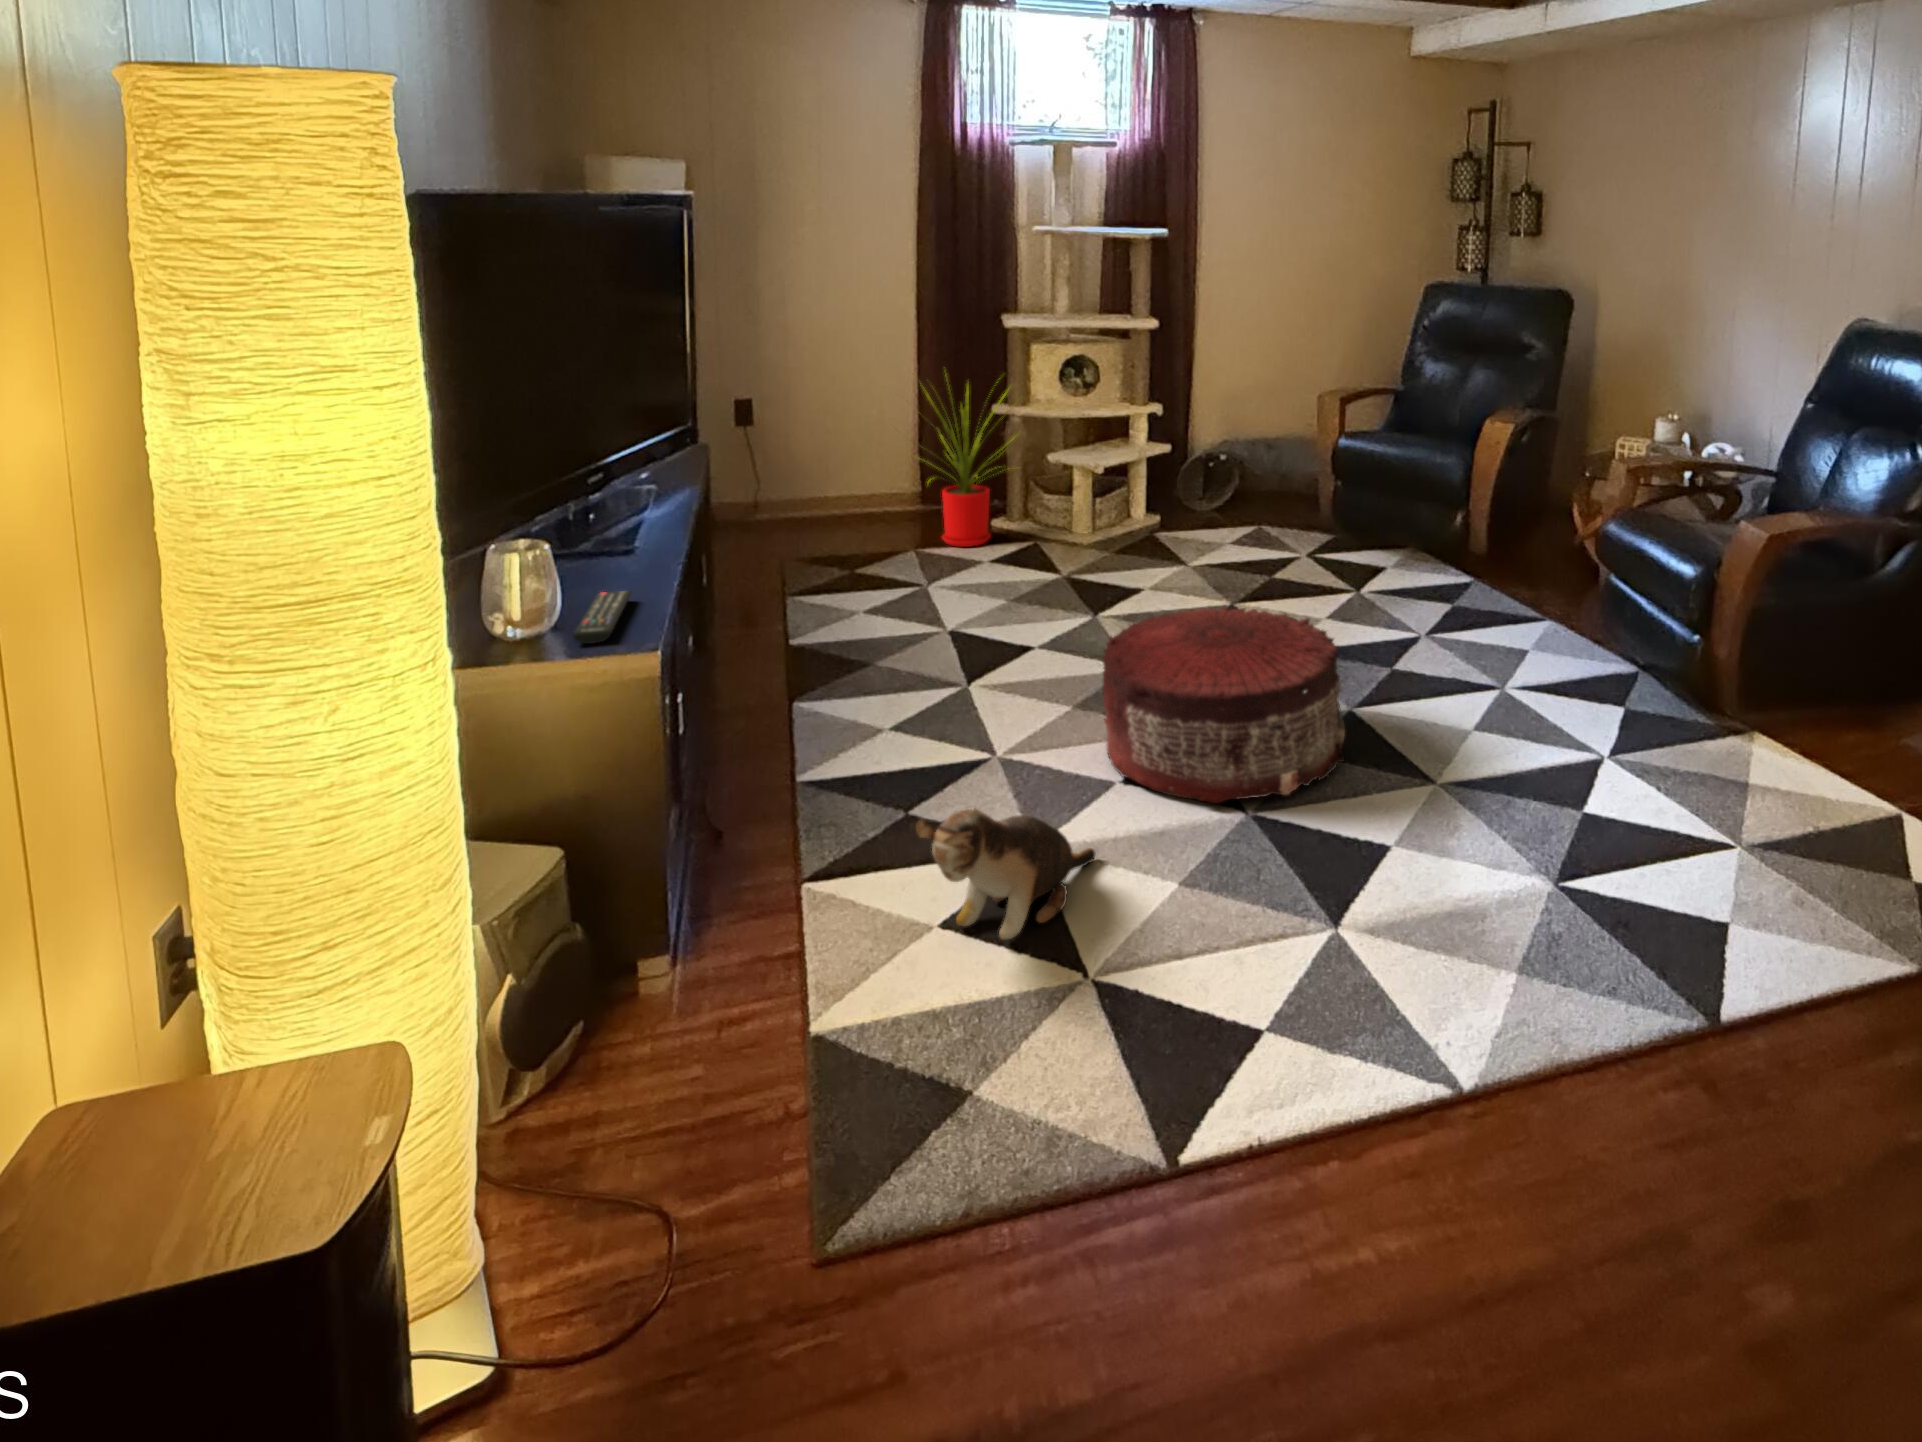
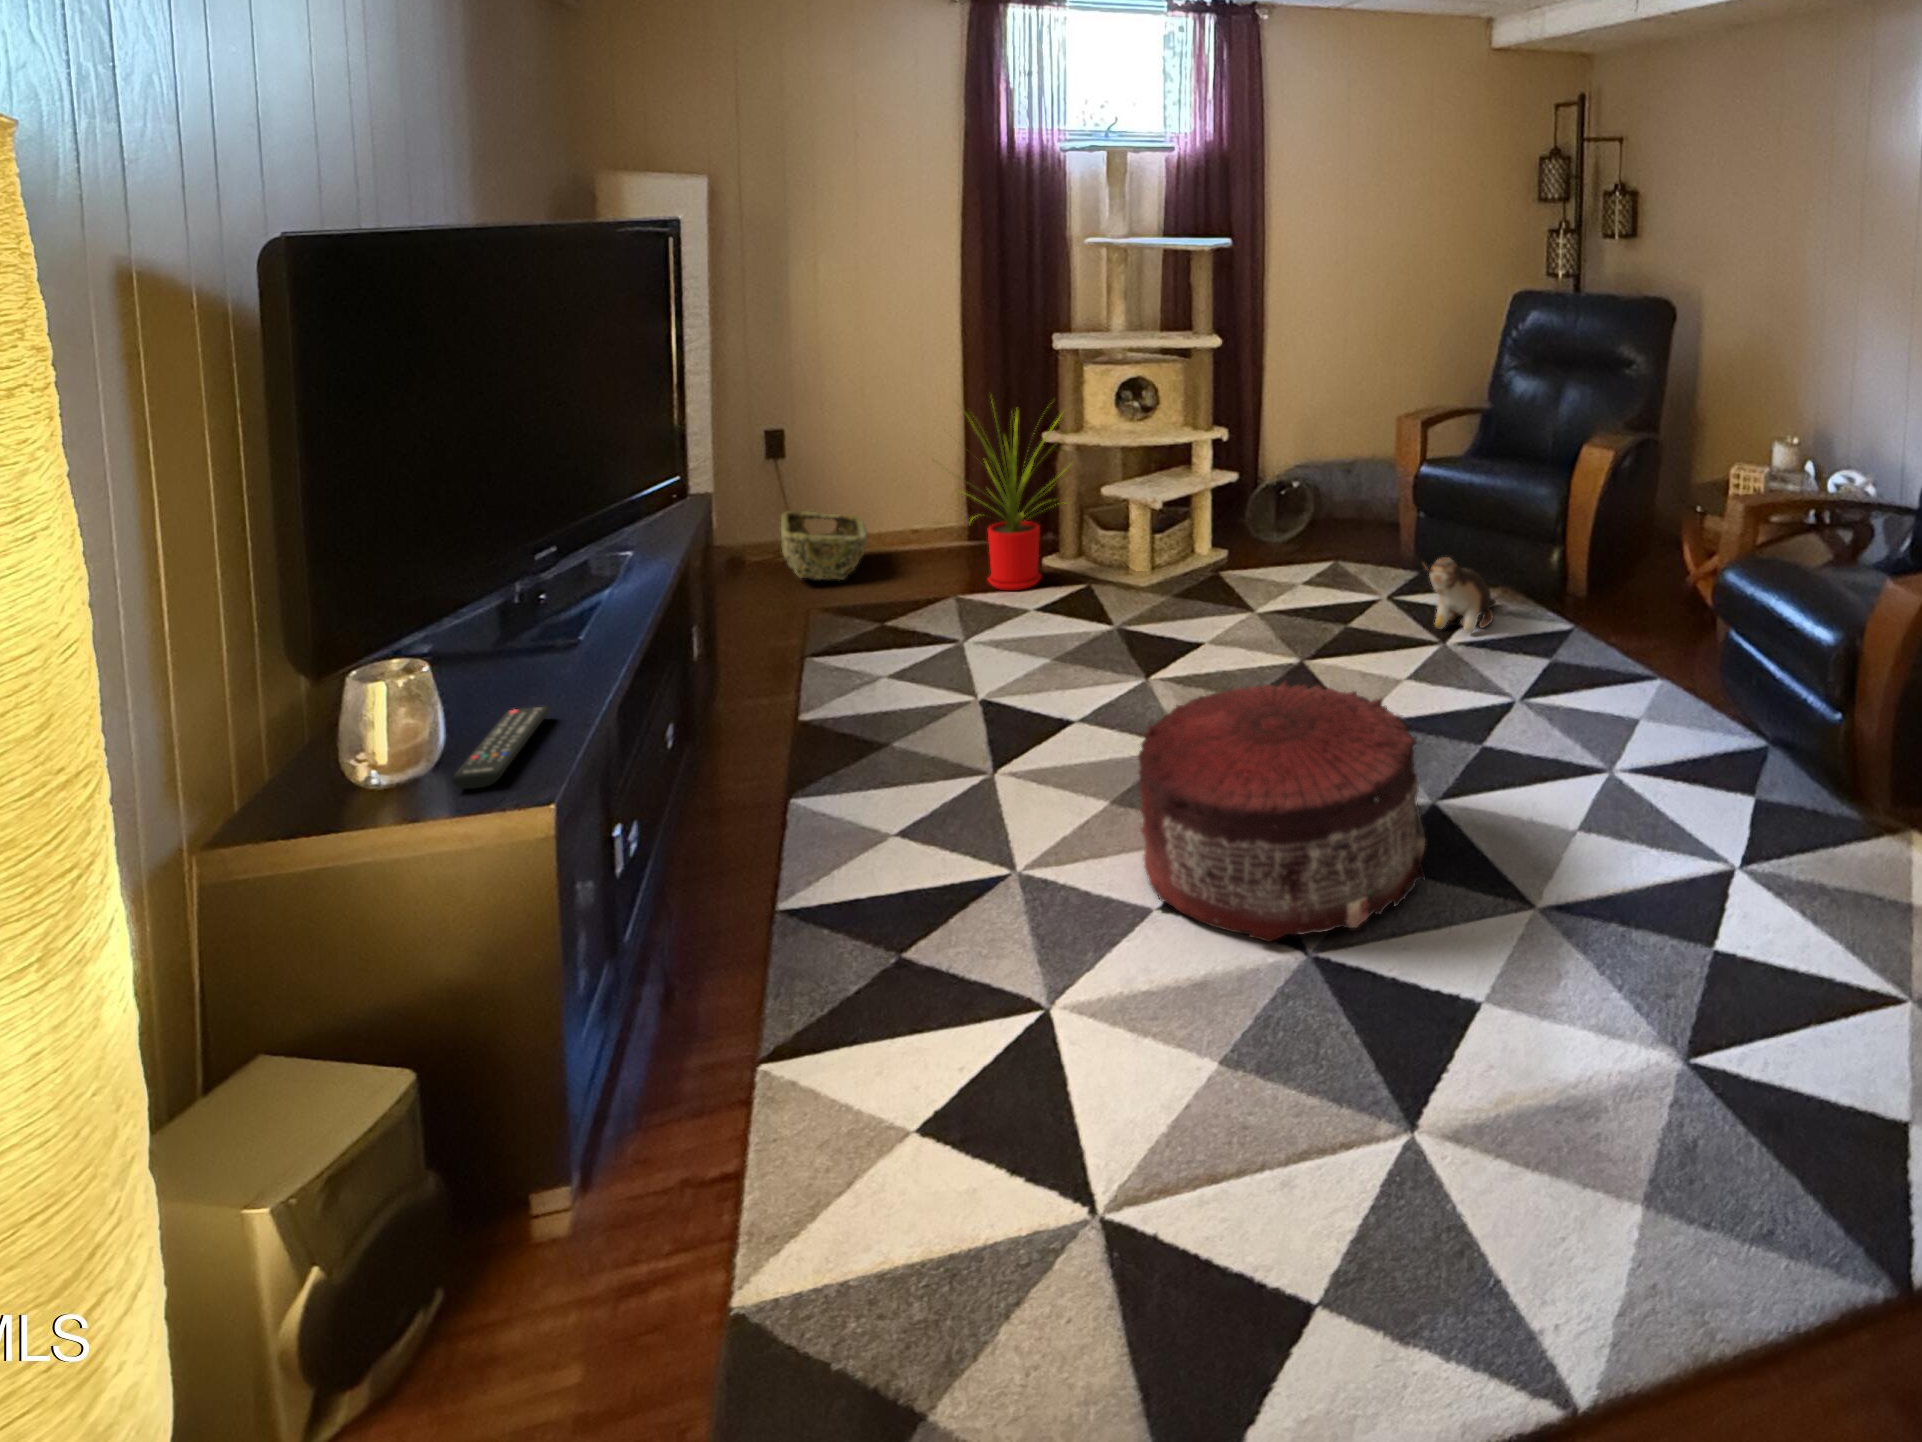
woven basket: none [747,475,830,537] -> present [781,511,867,580]
plush toy: present [916,809,1096,940] -> present [1423,557,1496,633]

